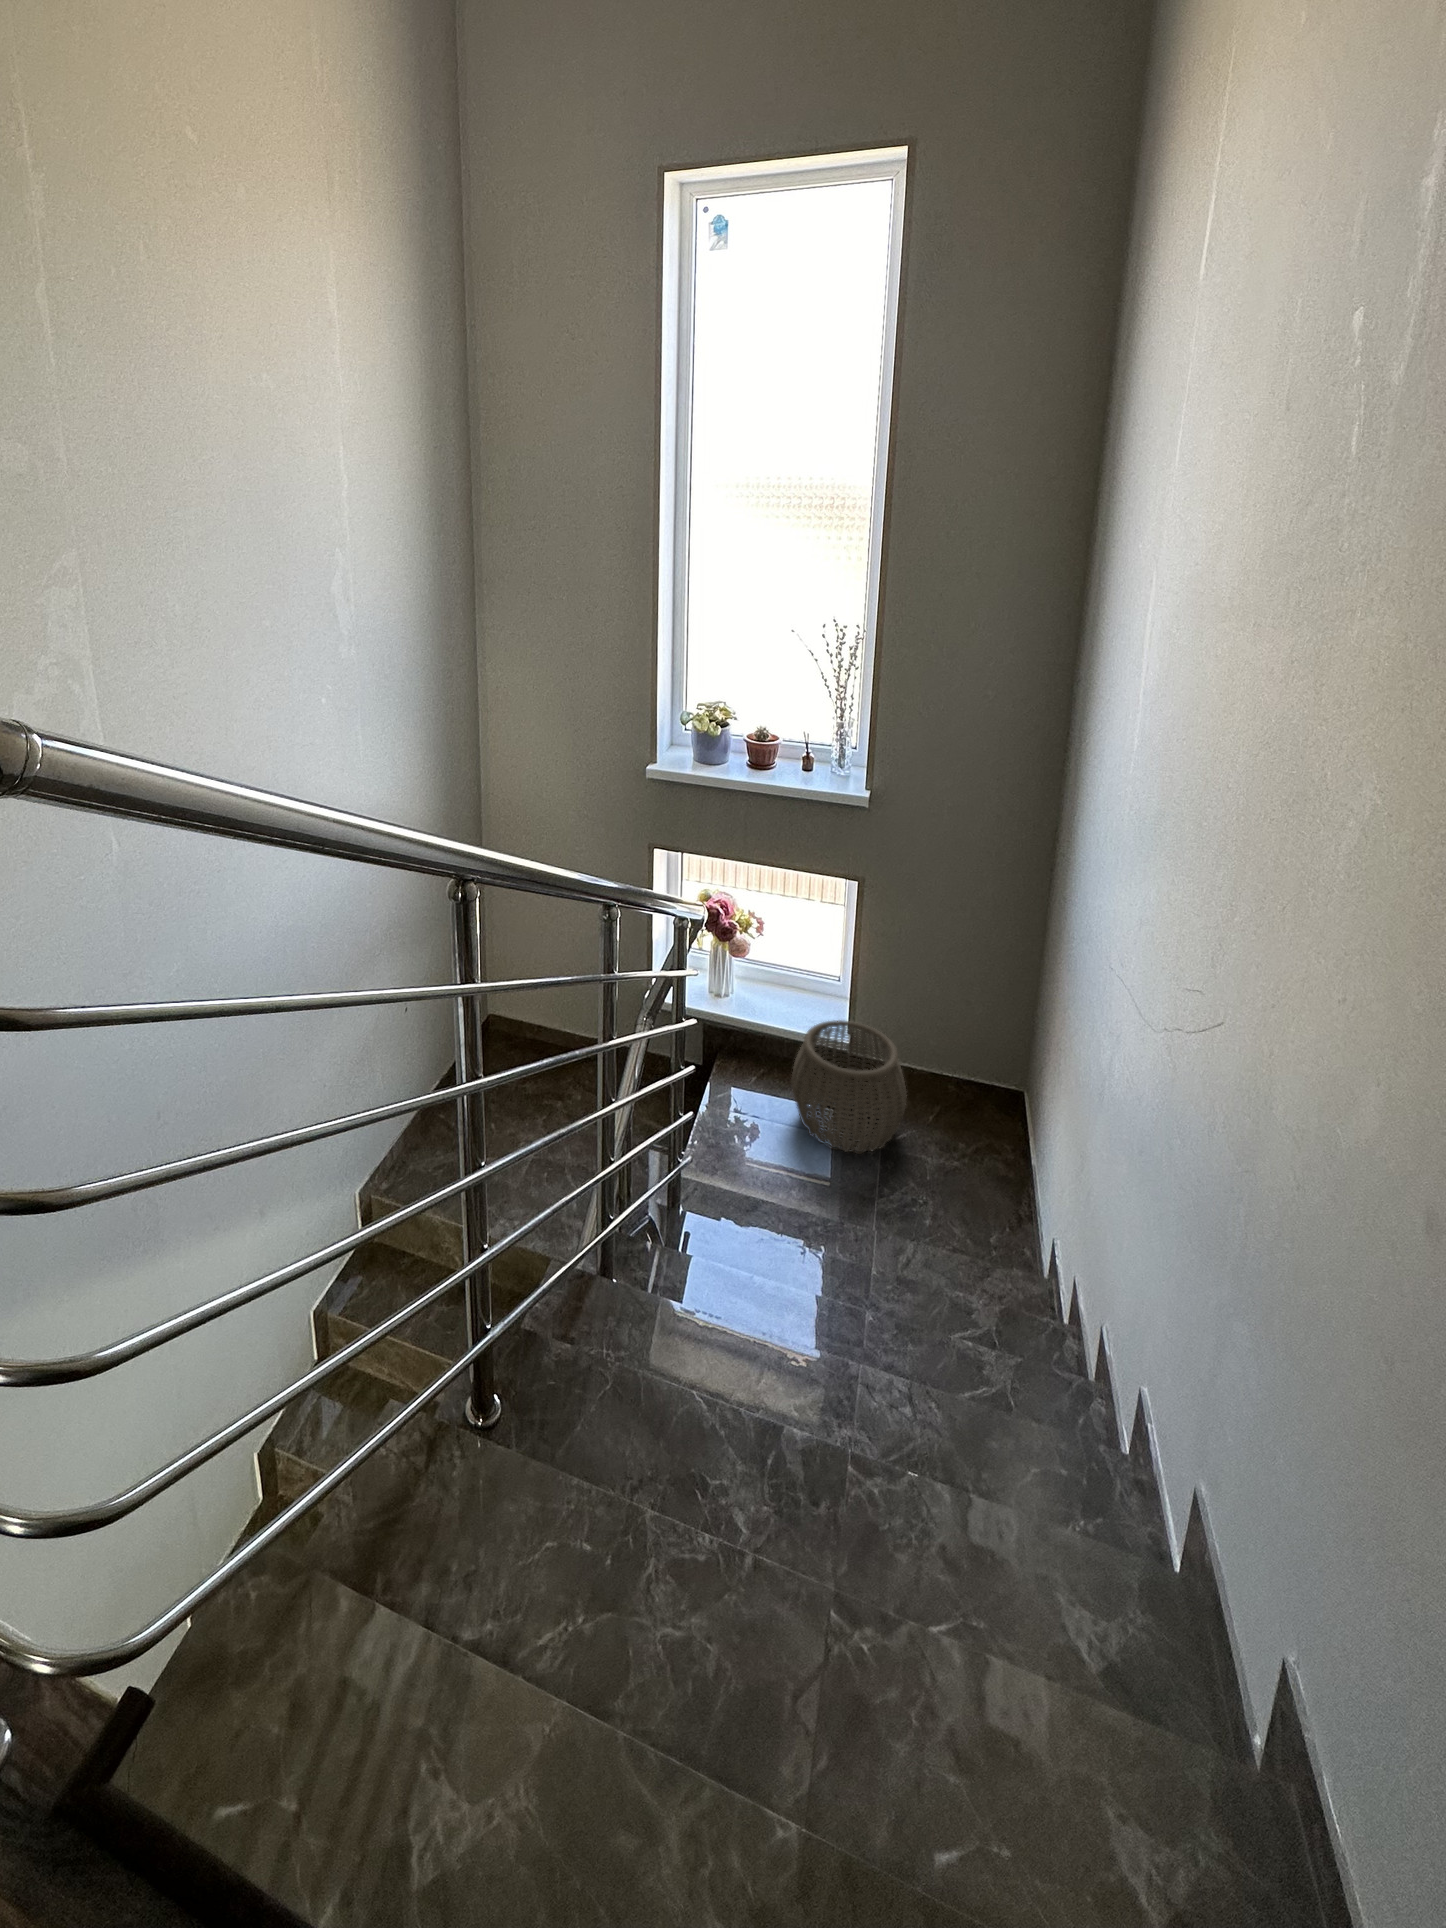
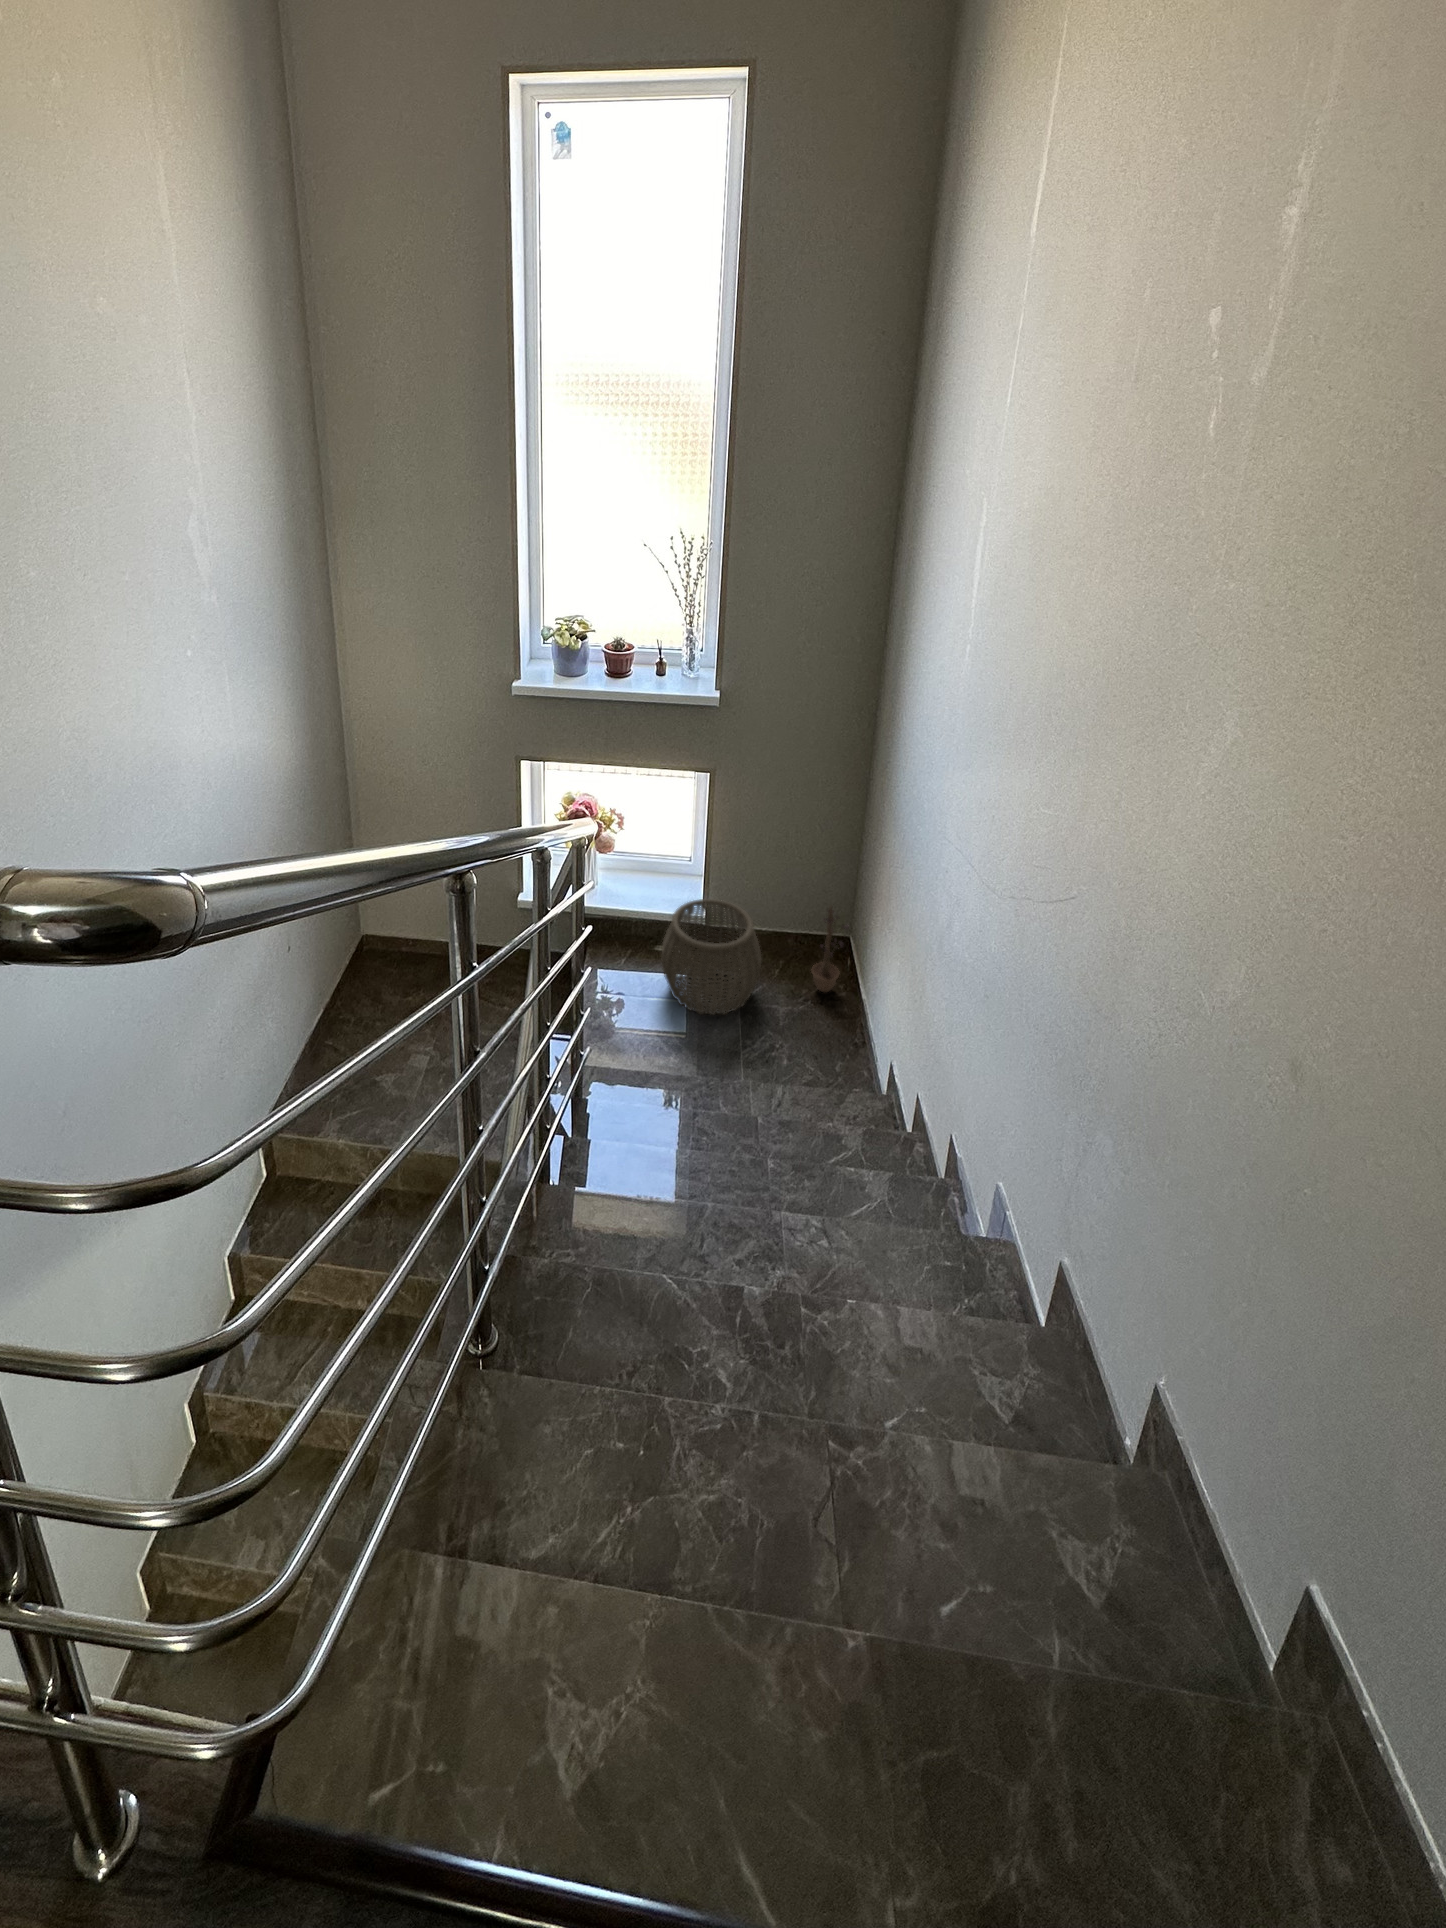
decorative plant: none [967,1046,1015,1148] -> present [812,907,848,992]

